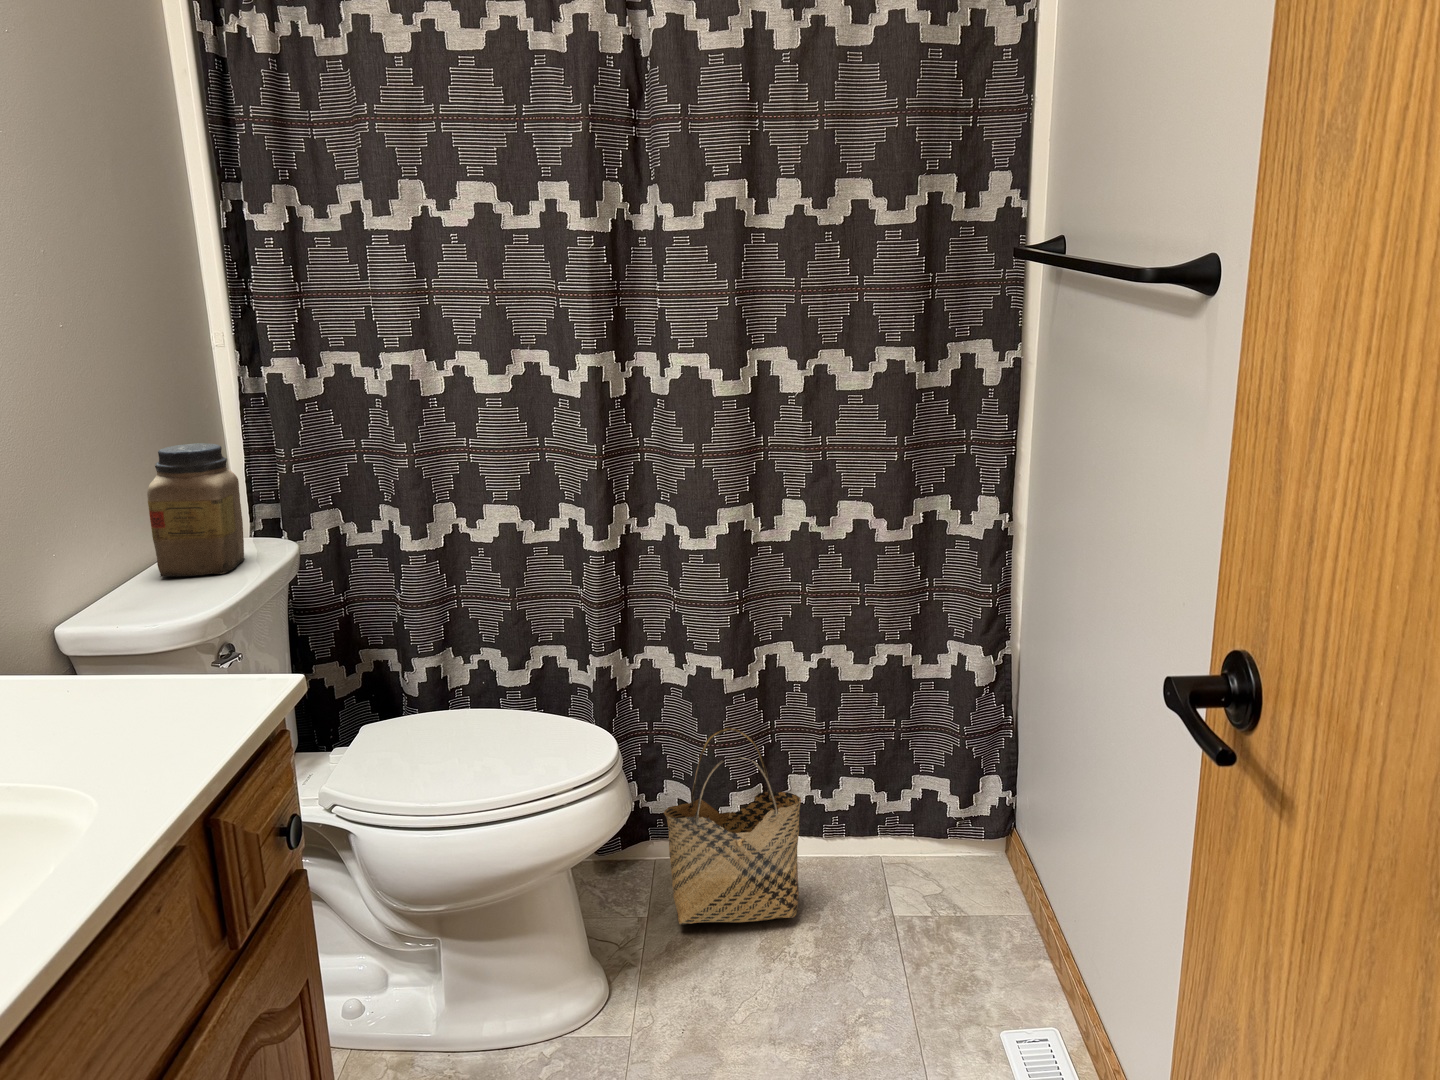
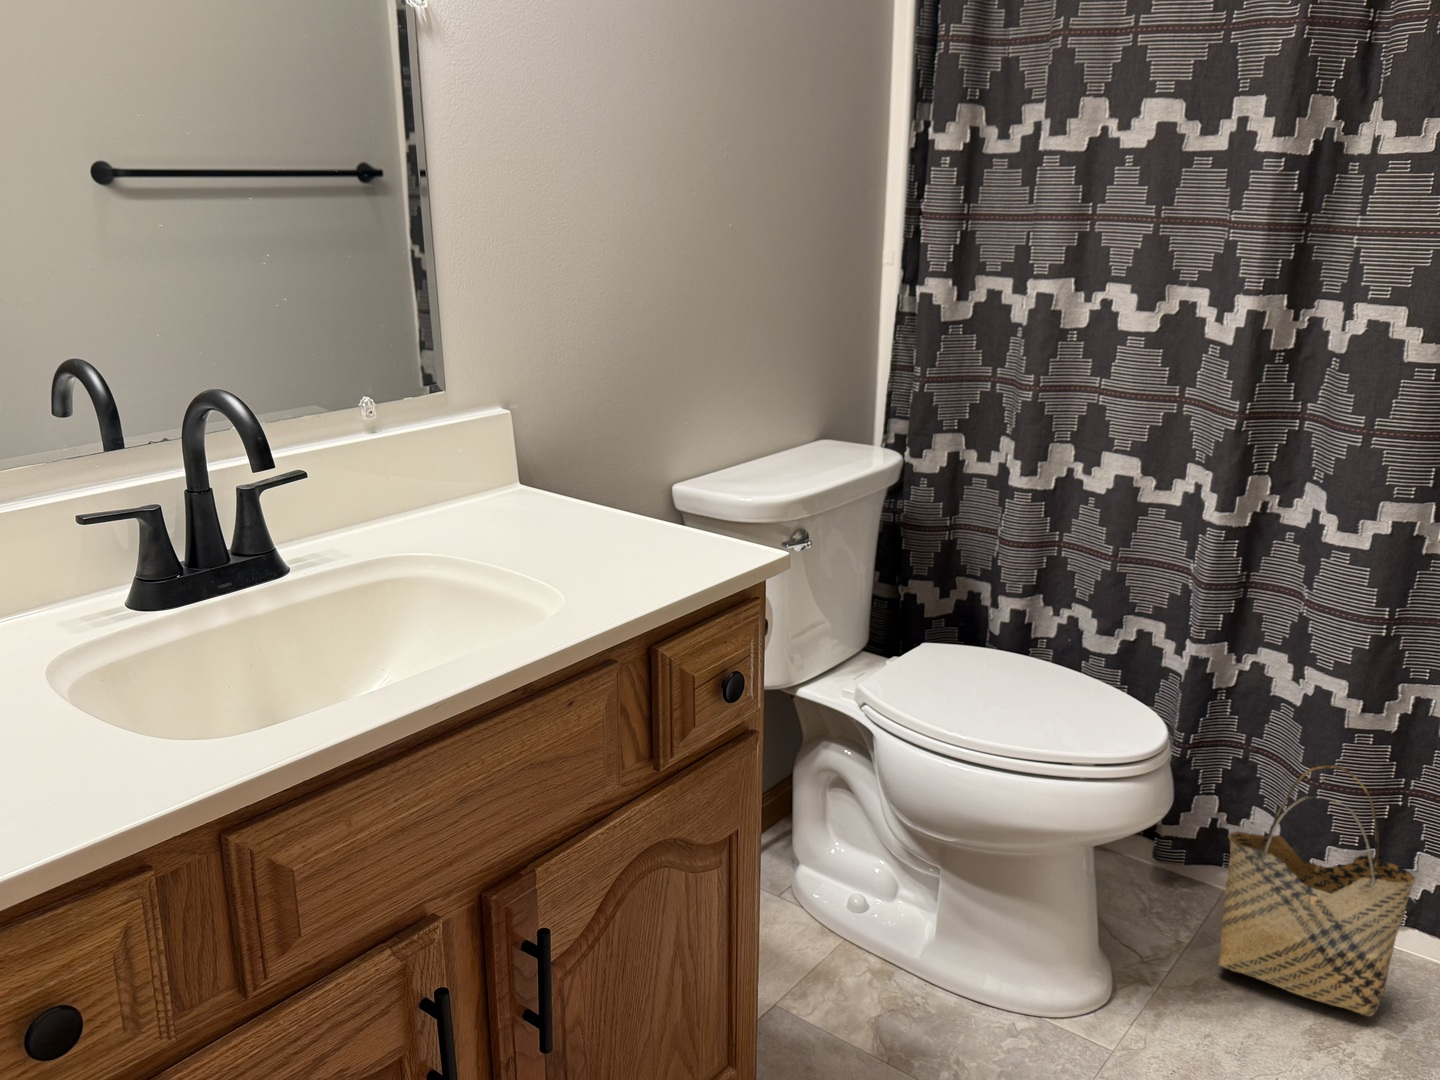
jar: present [147,443,244,577] -> none [776,343,861,466]

